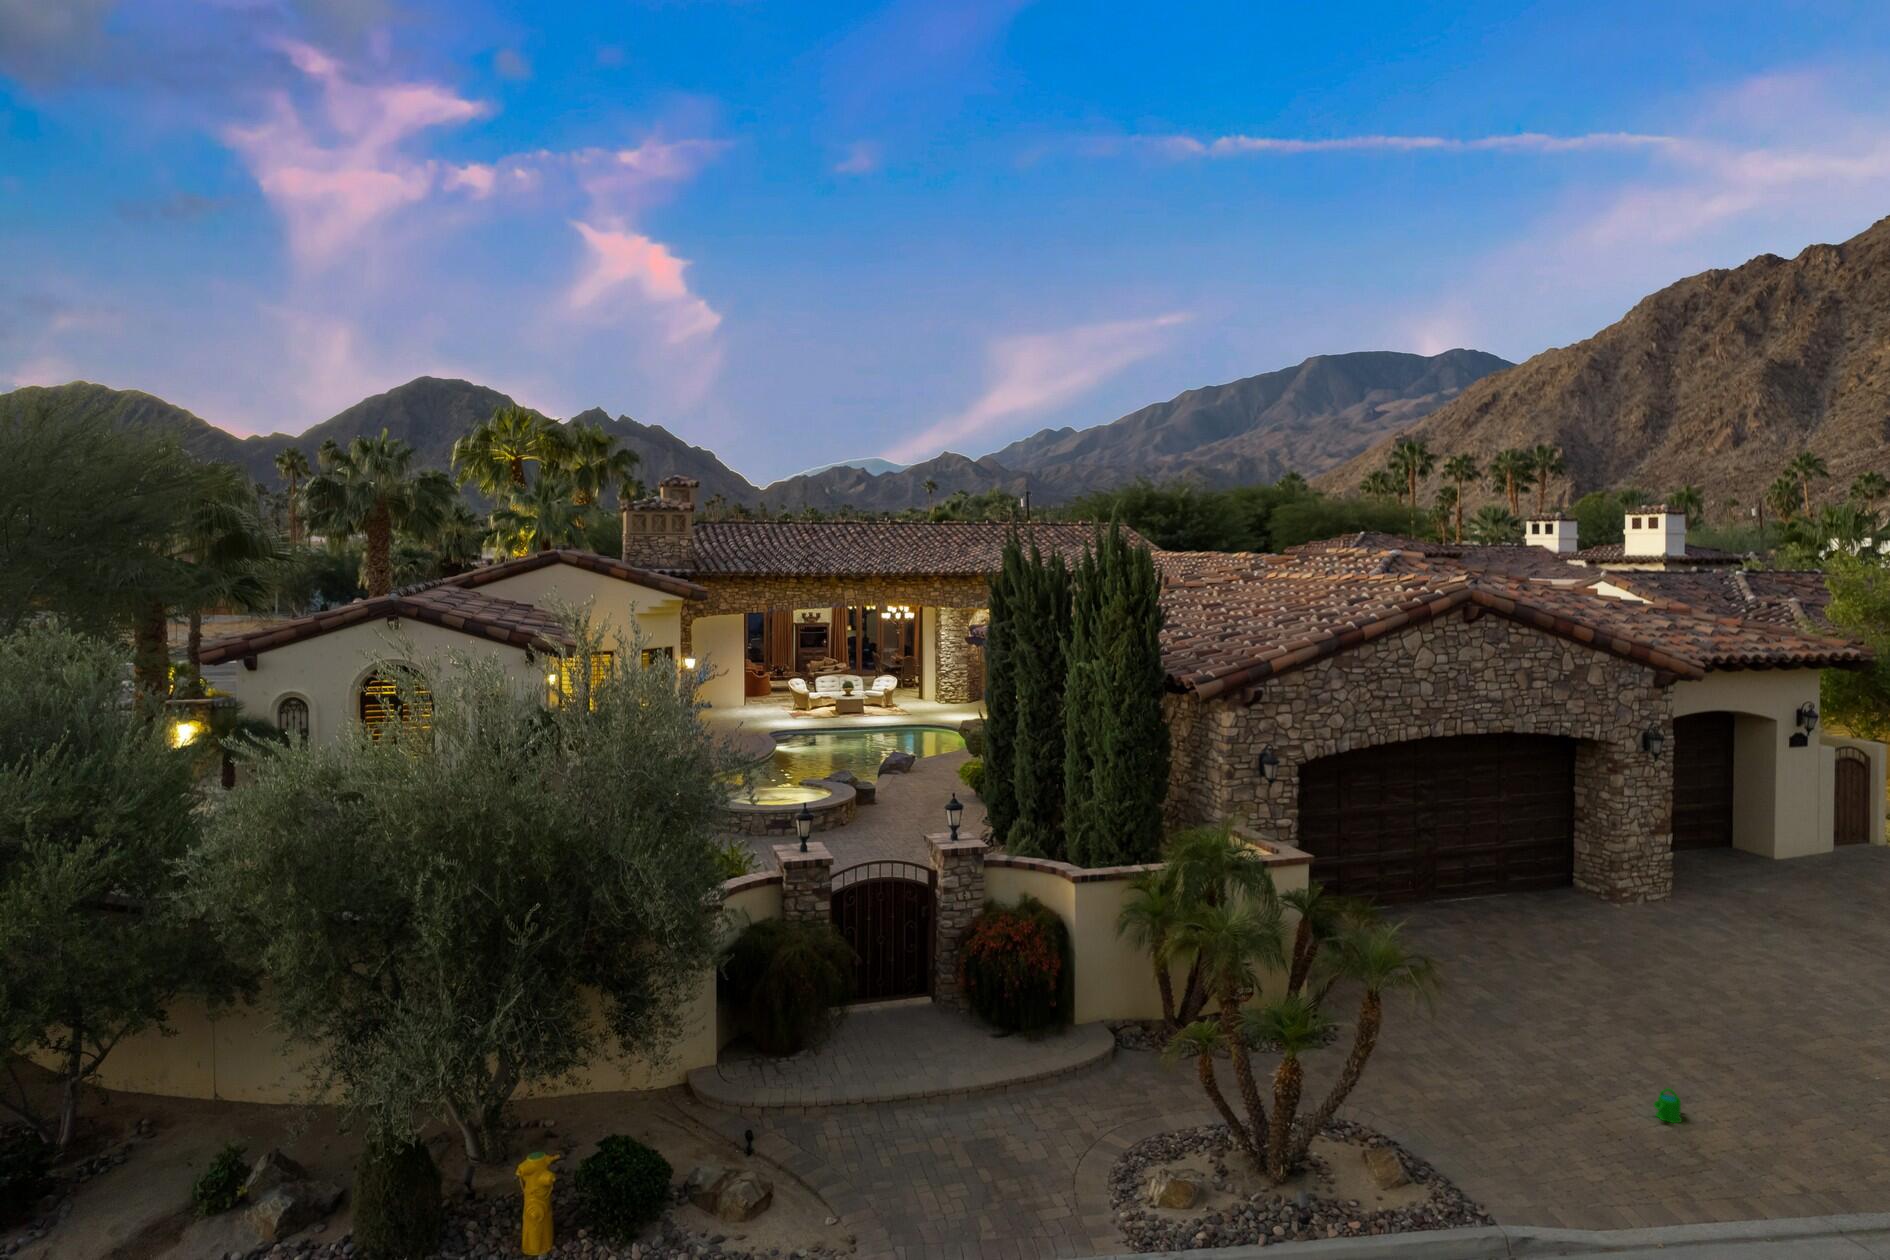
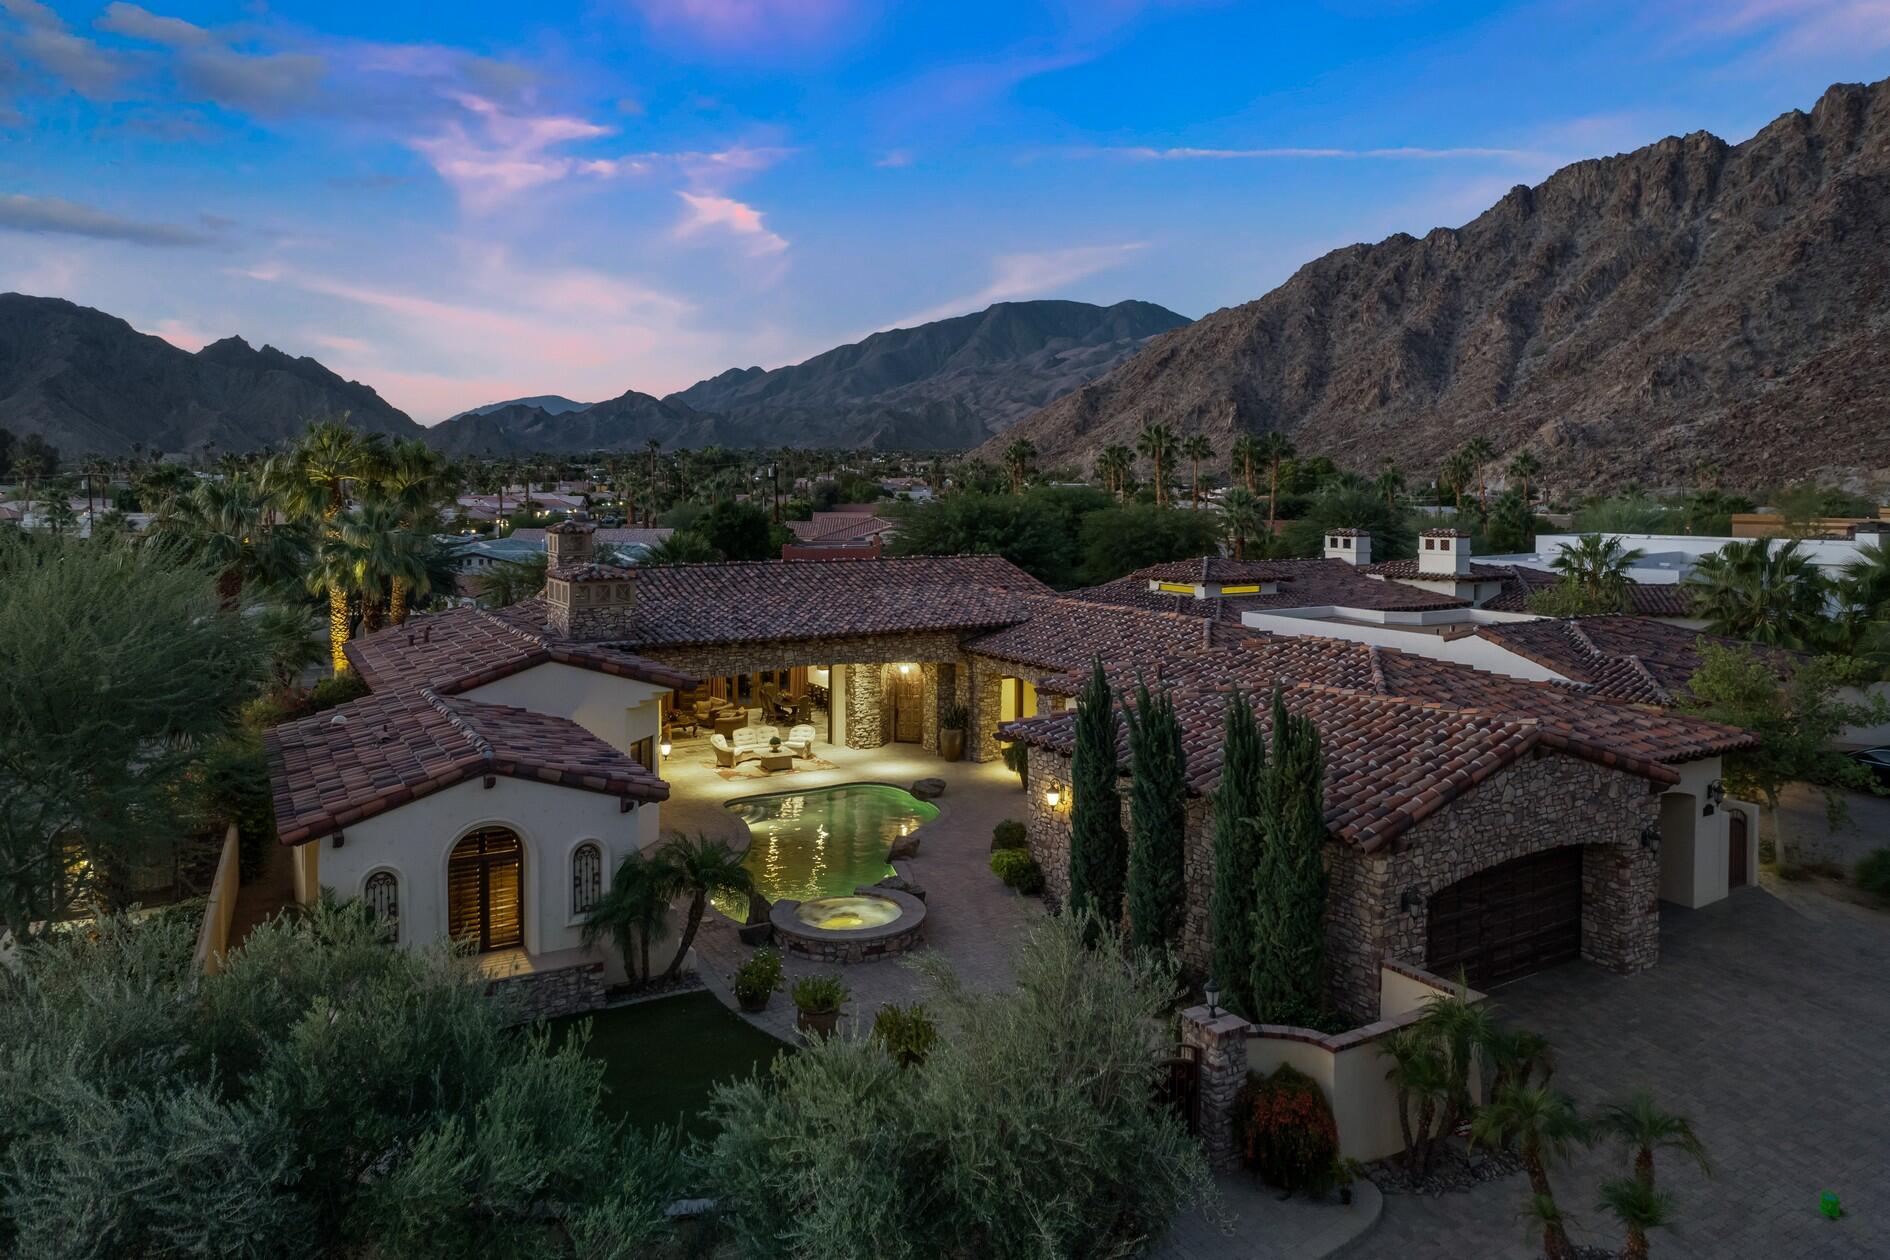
potted plant: none [1038,990,1082,1045] -> present [1331,1156,1365,1204]

